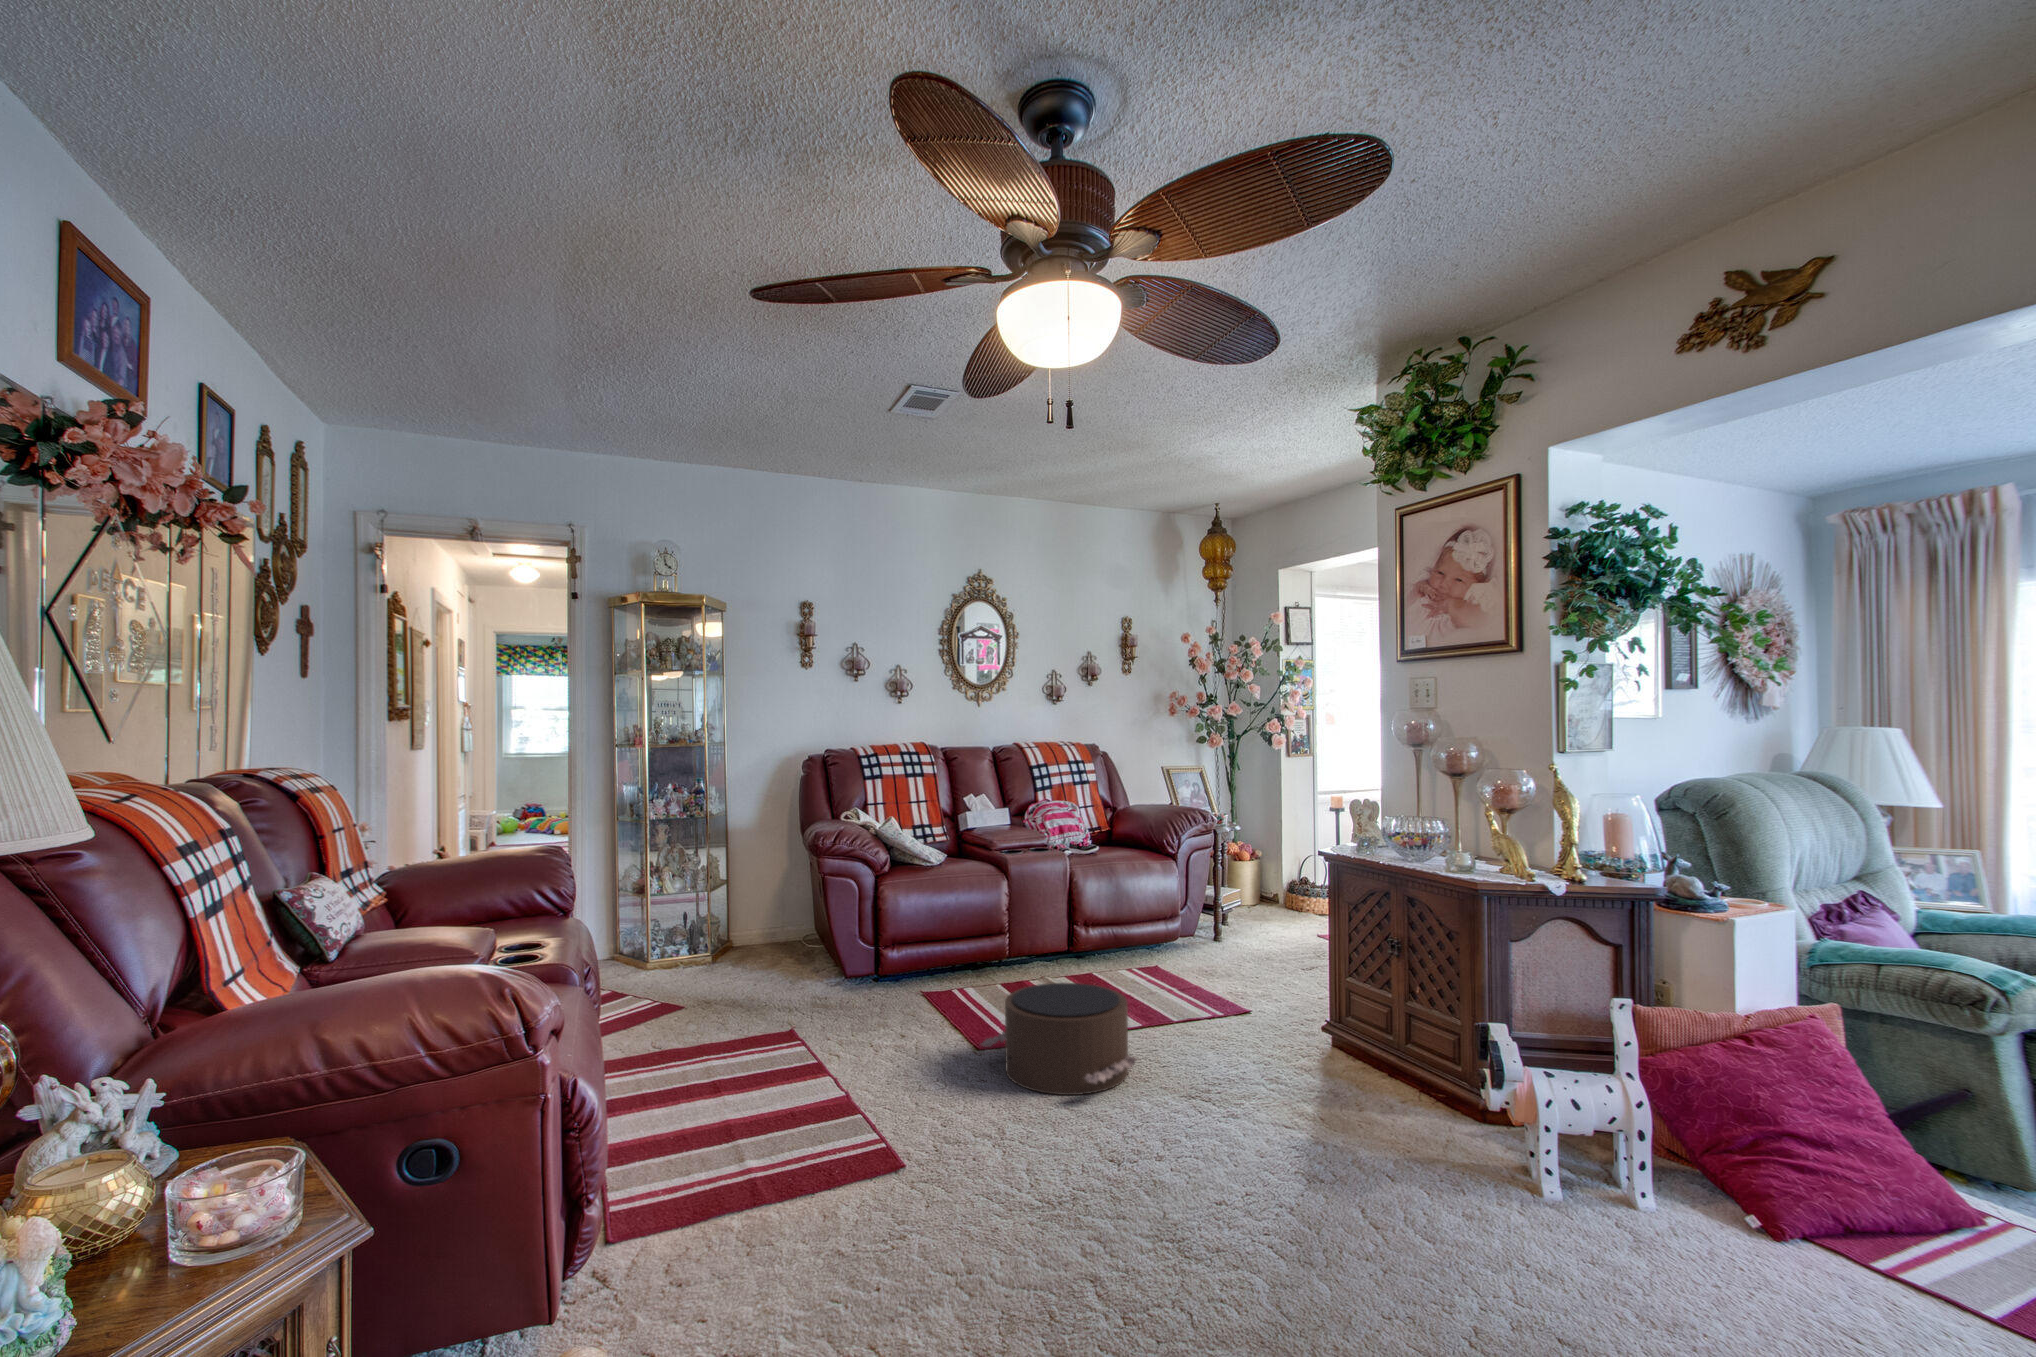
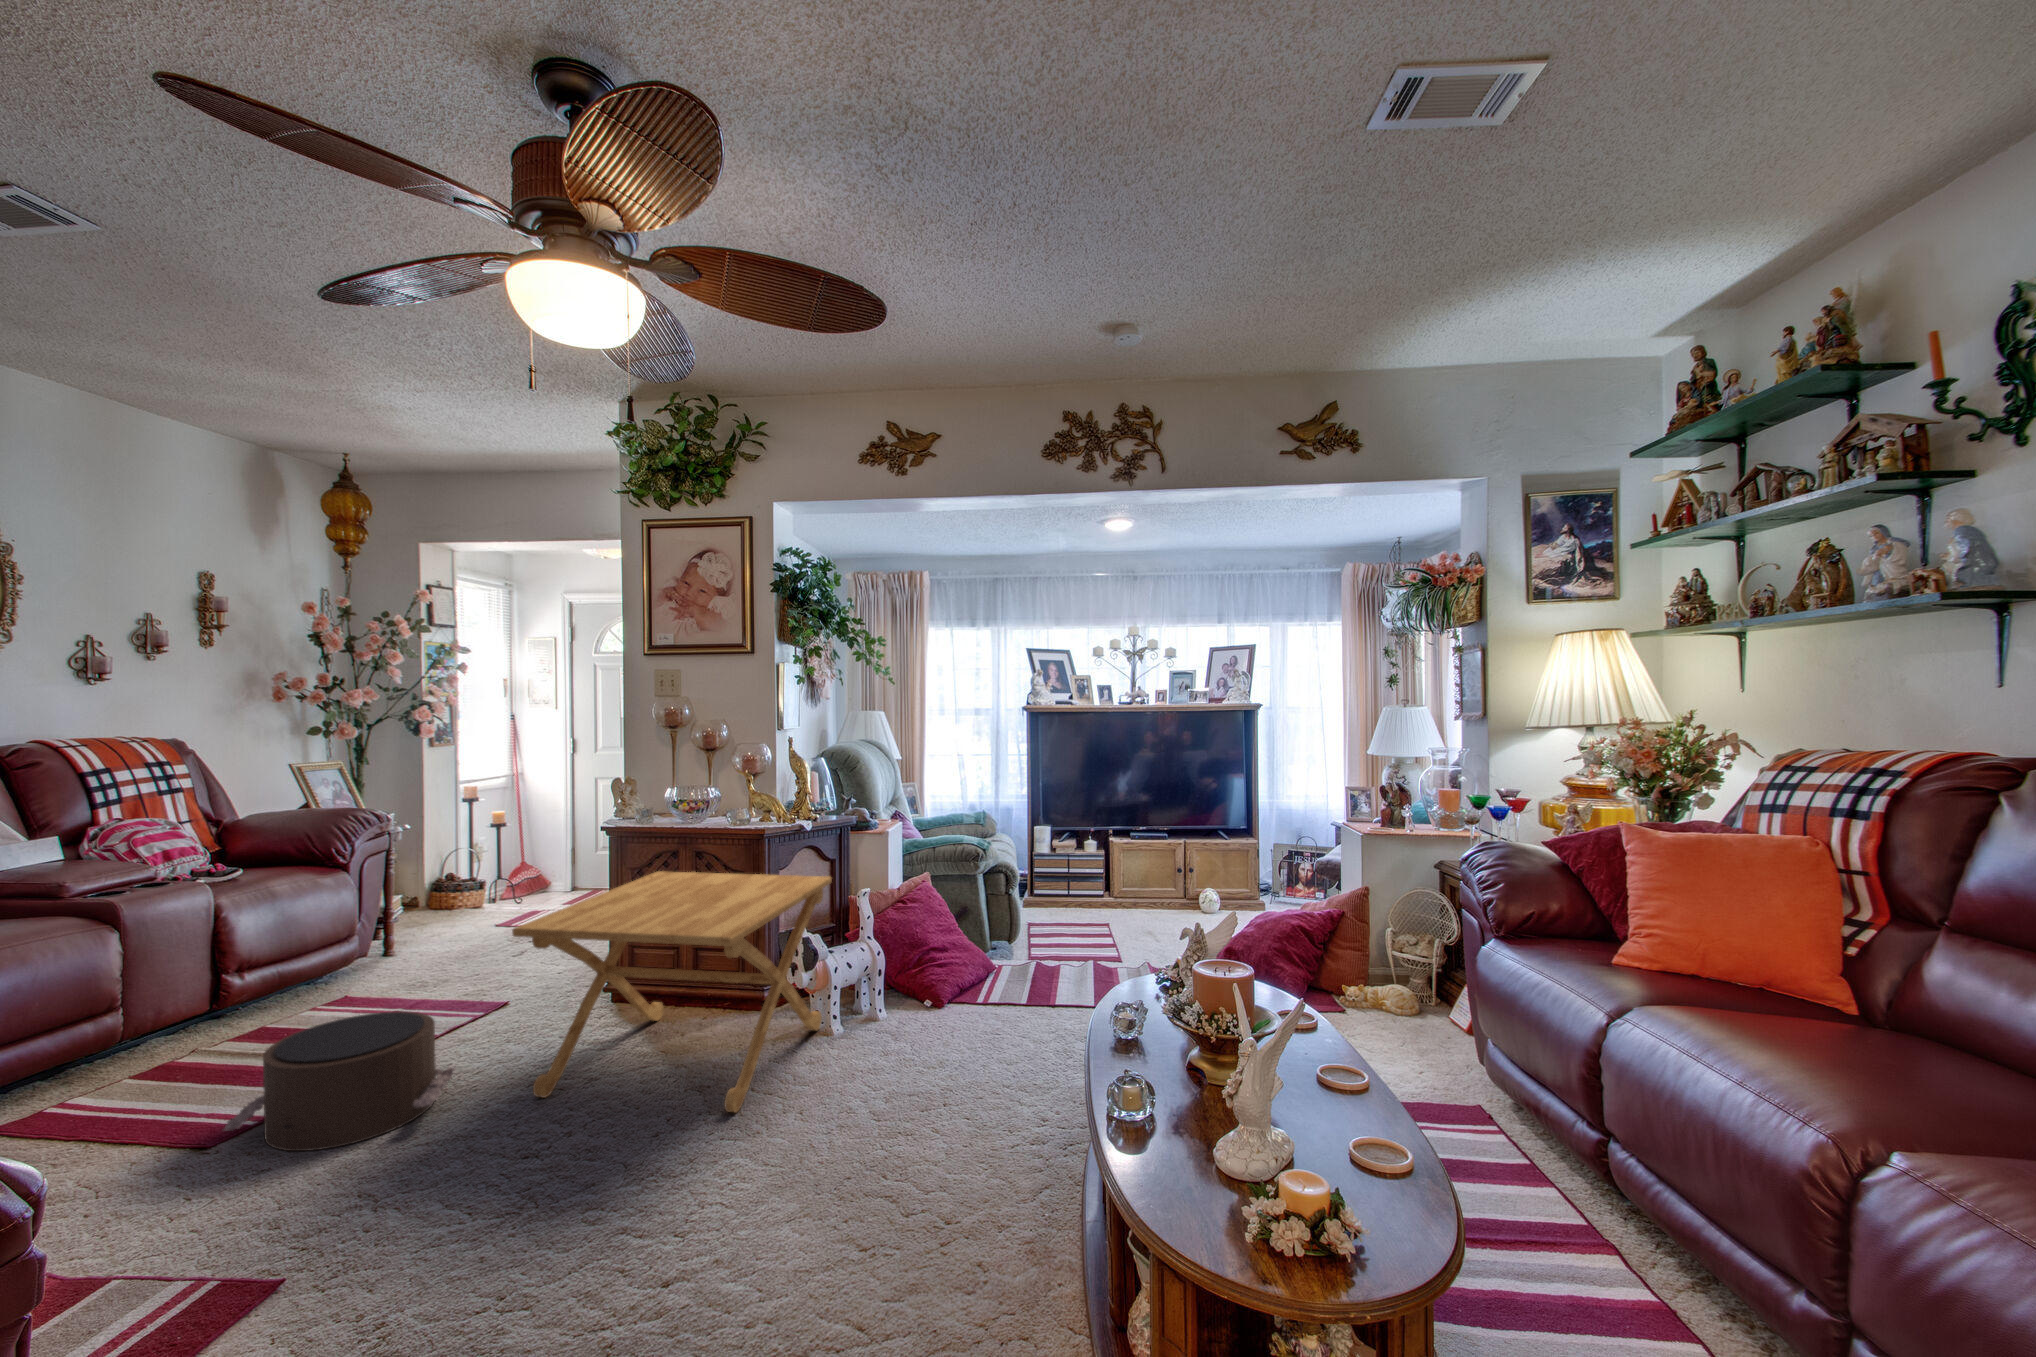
side table: none [1161,912,1562,1232] -> present [512,871,832,1112]

